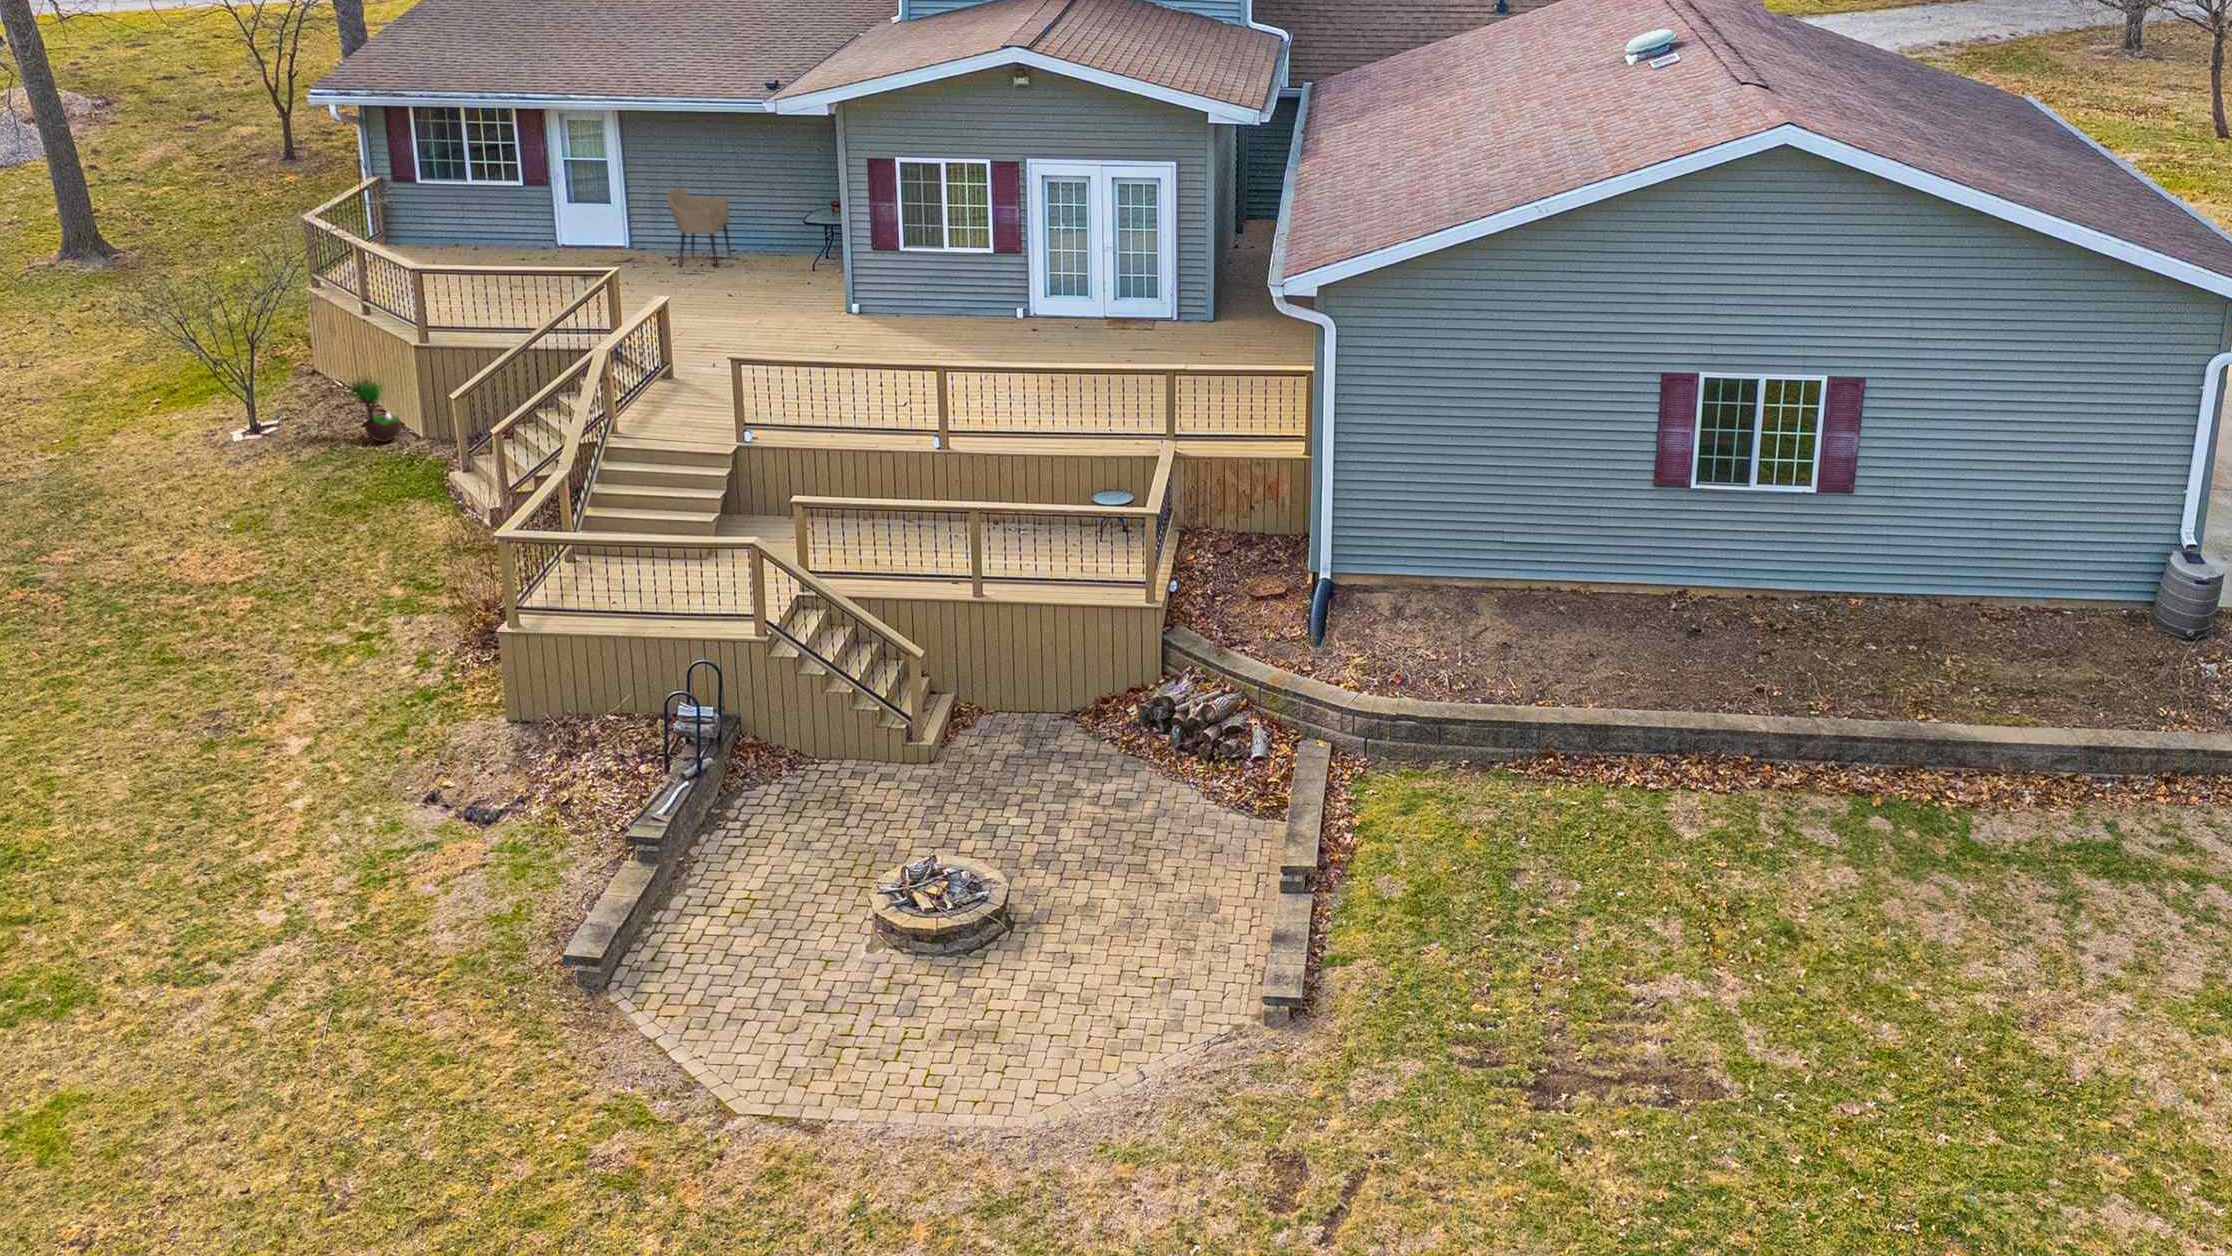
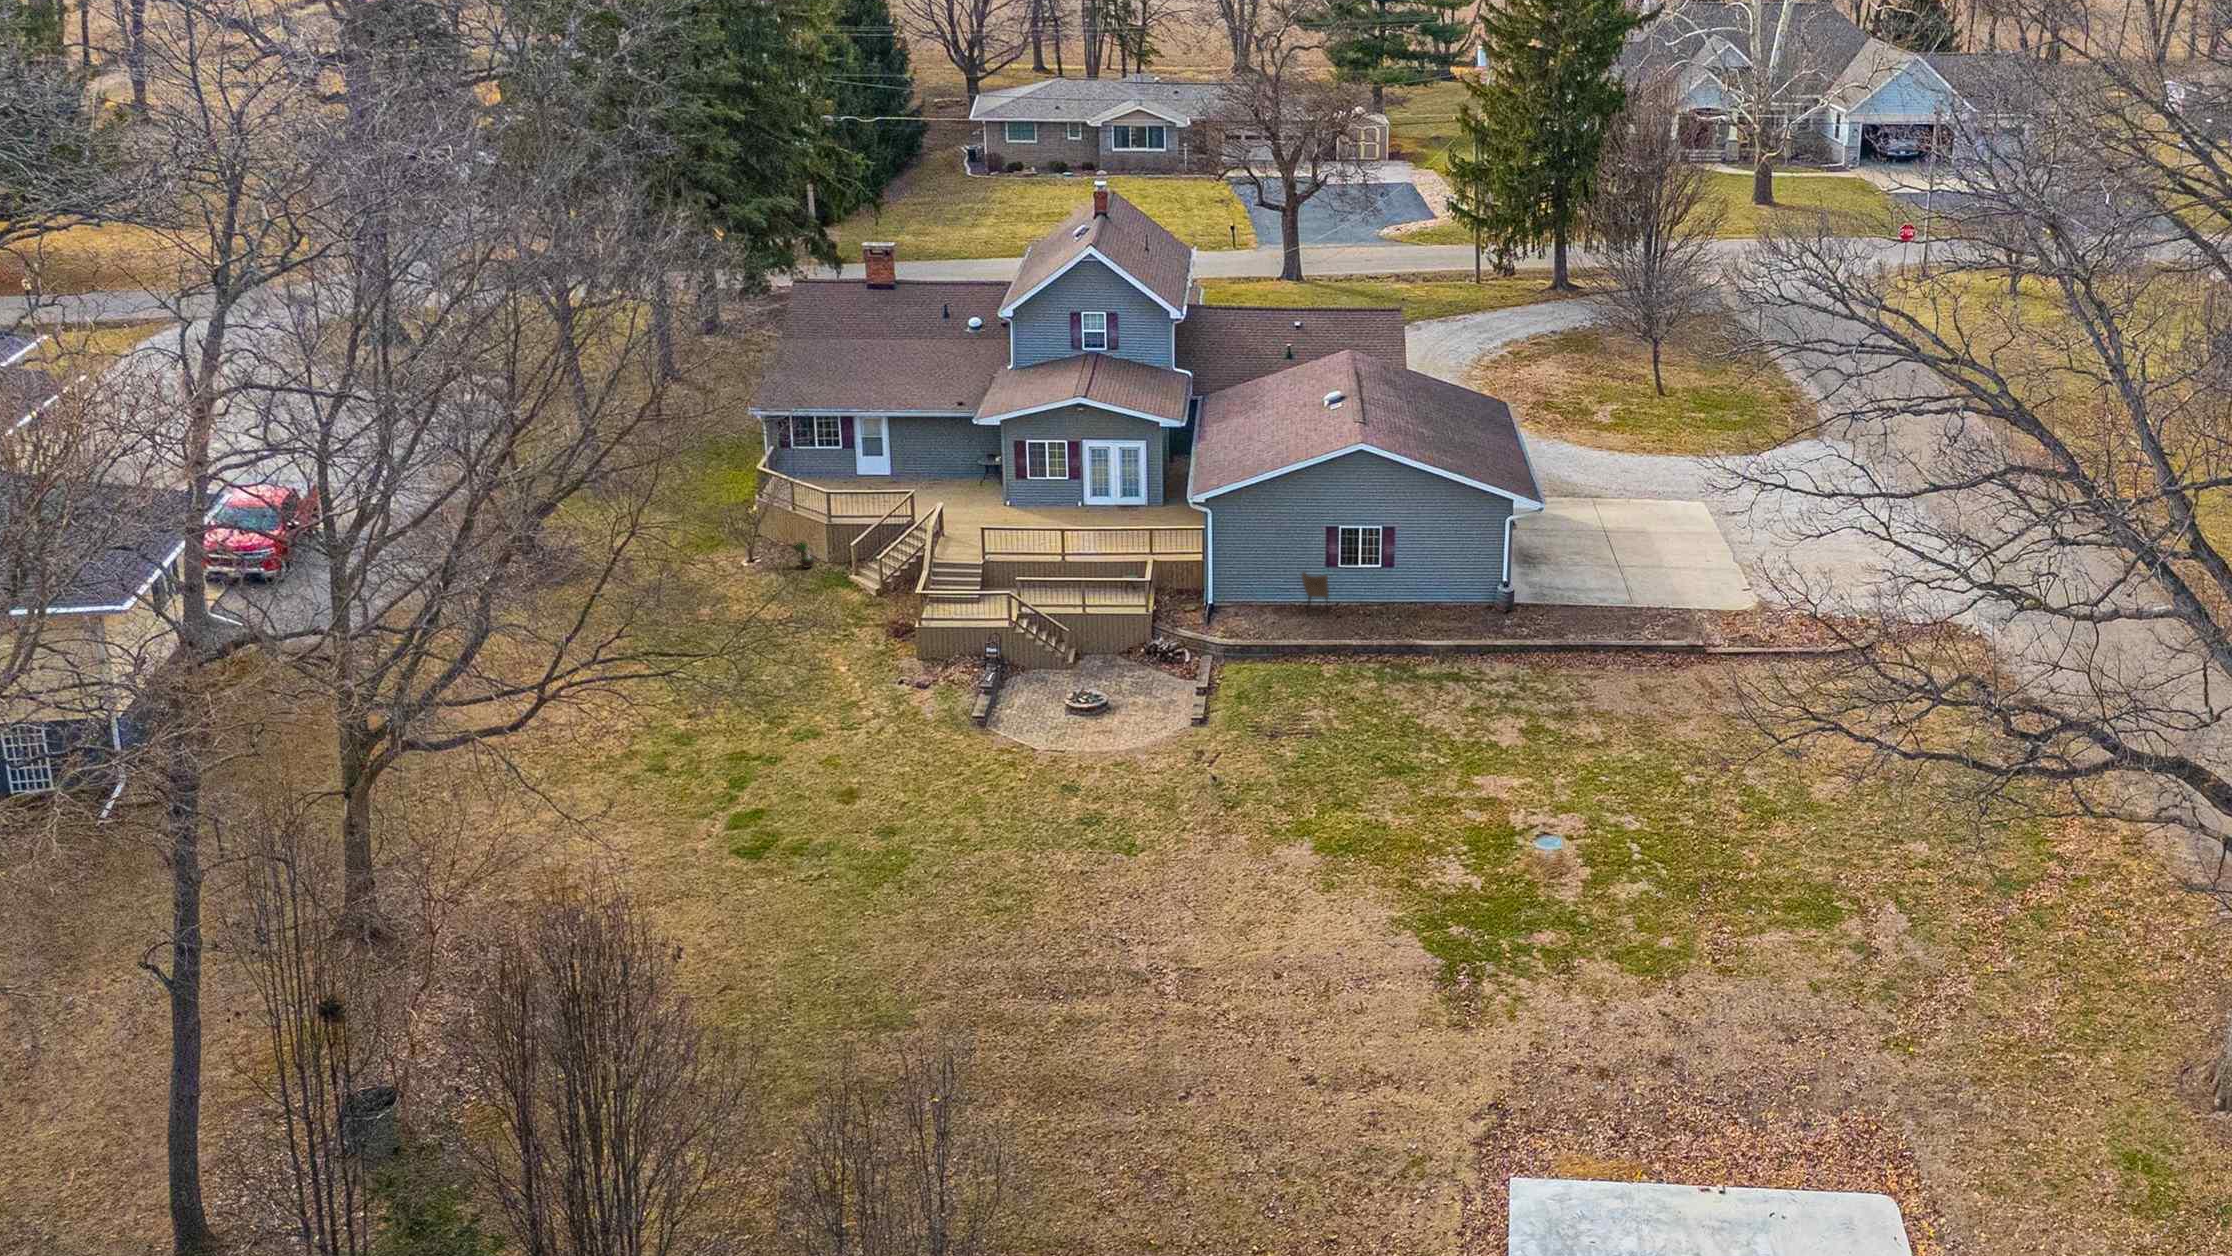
armchair: present [666,186,730,267] -> present [1302,572,1329,607]

